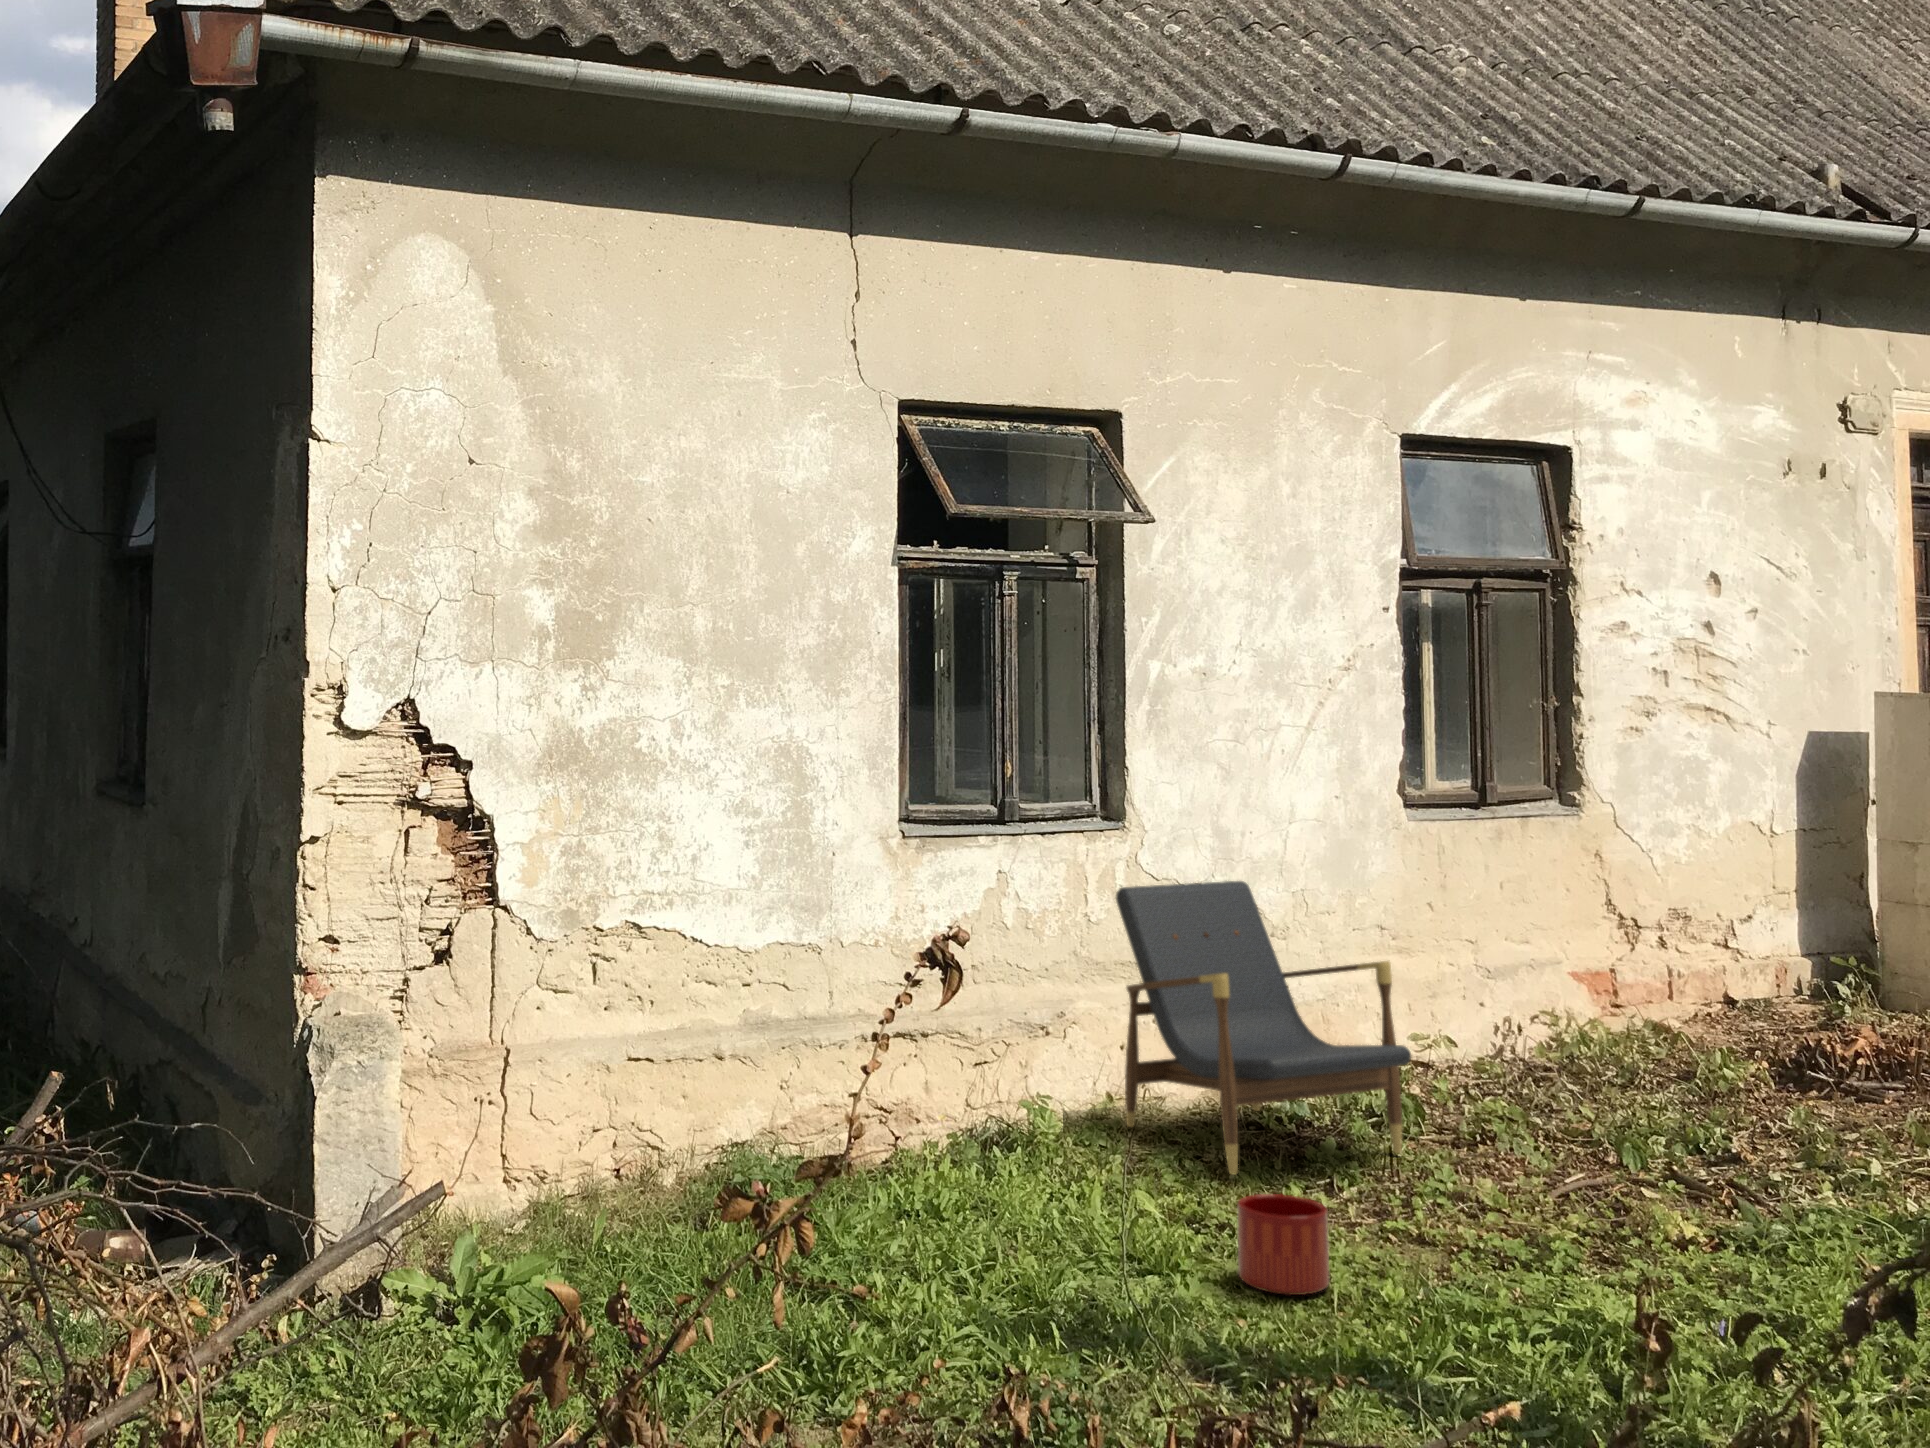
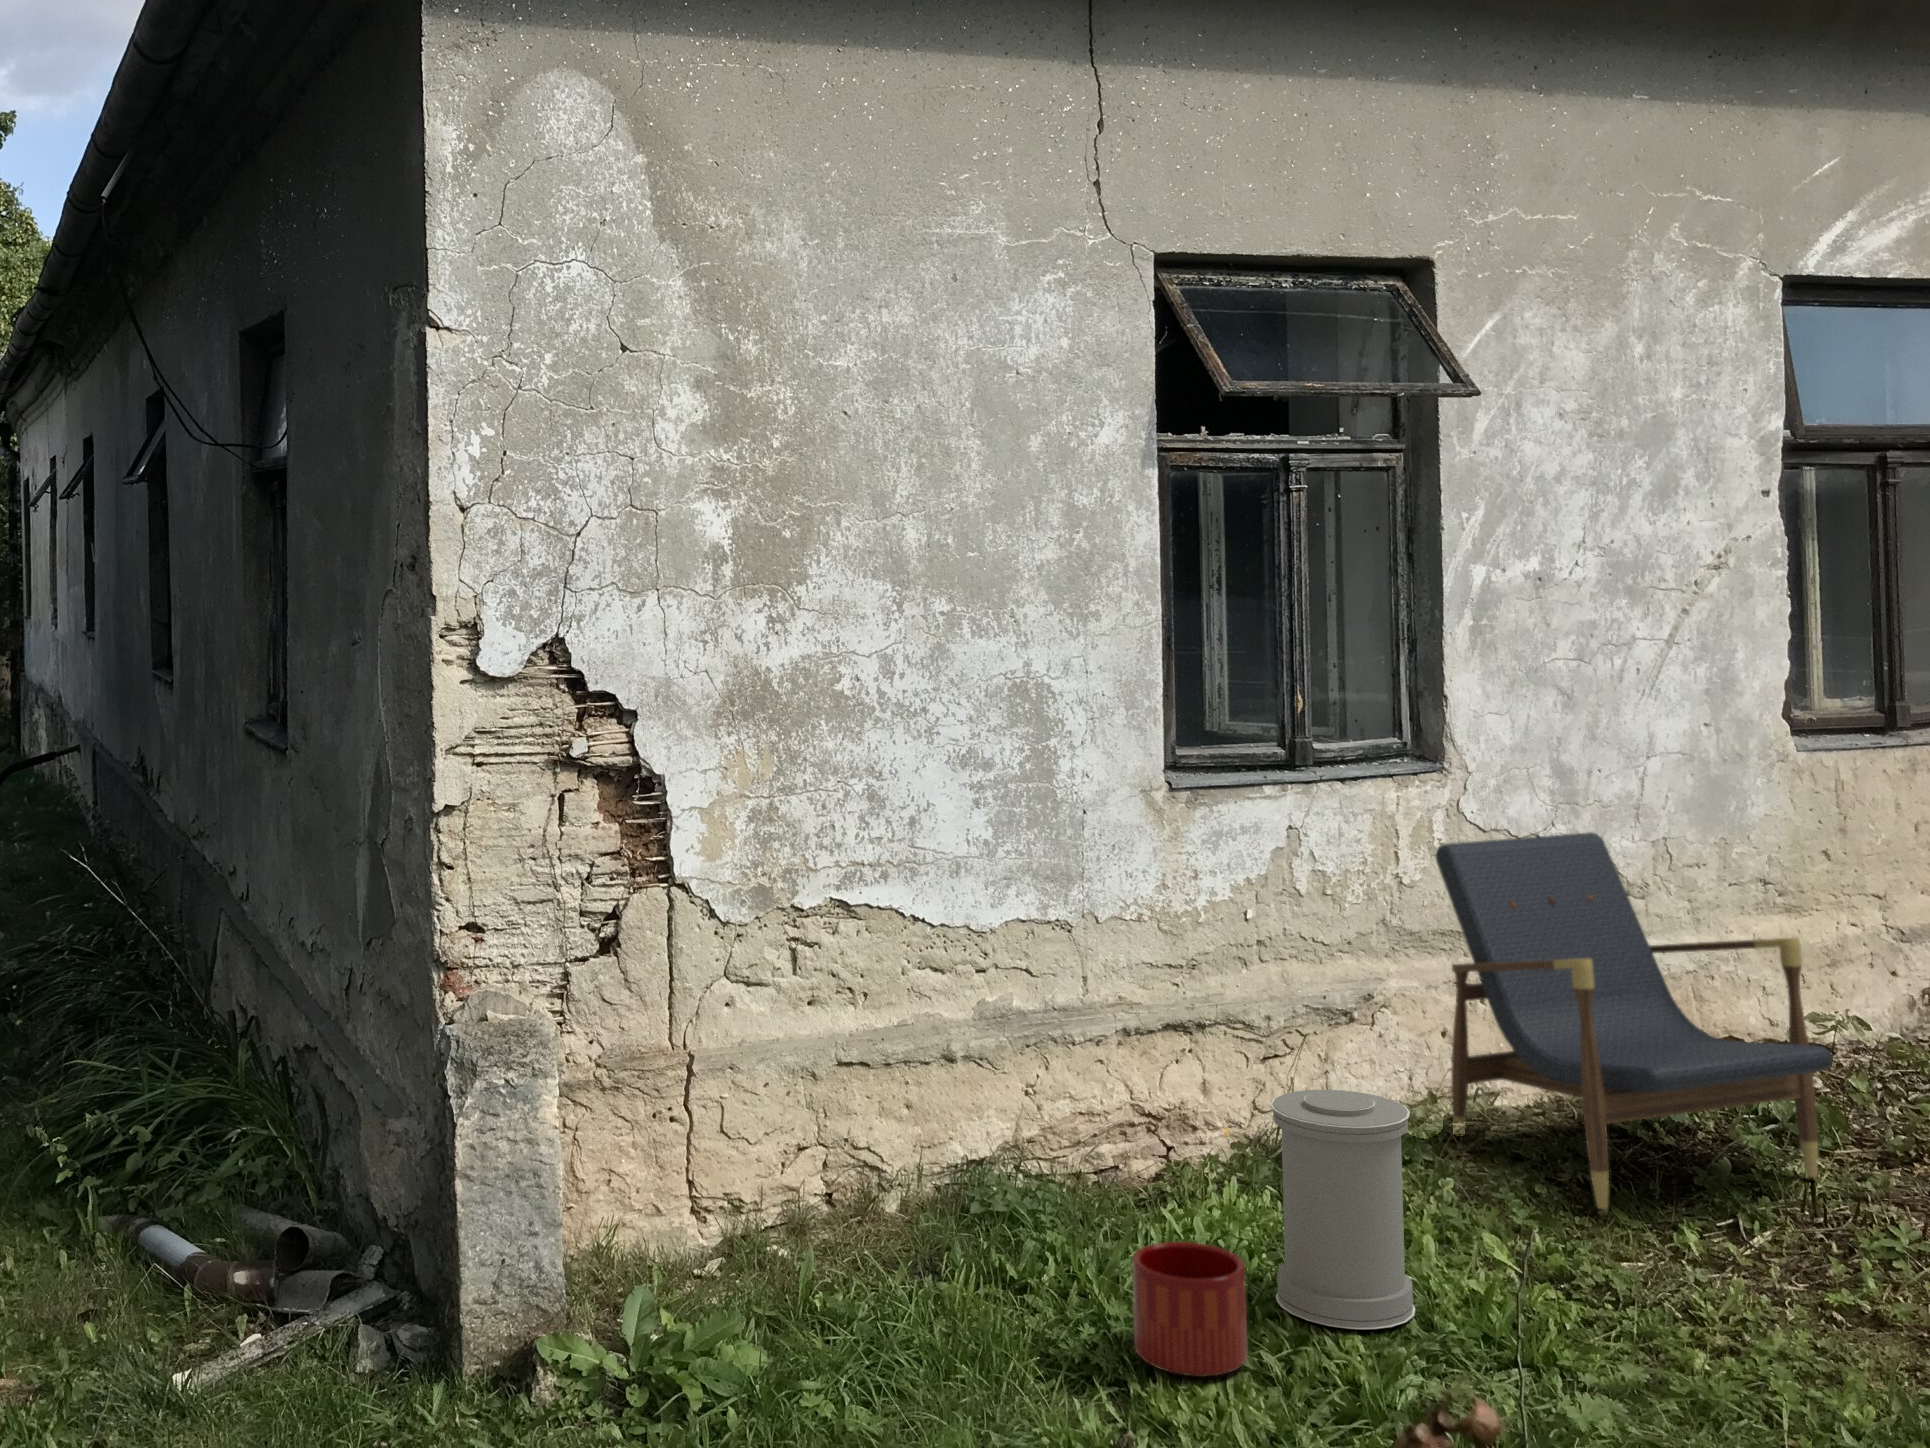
trash can: none [972,1071,1080,1255] -> present [1271,1090,1415,1330]
planter: present [1238,1194,1329,1295] -> present [1133,1242,1248,1377]

